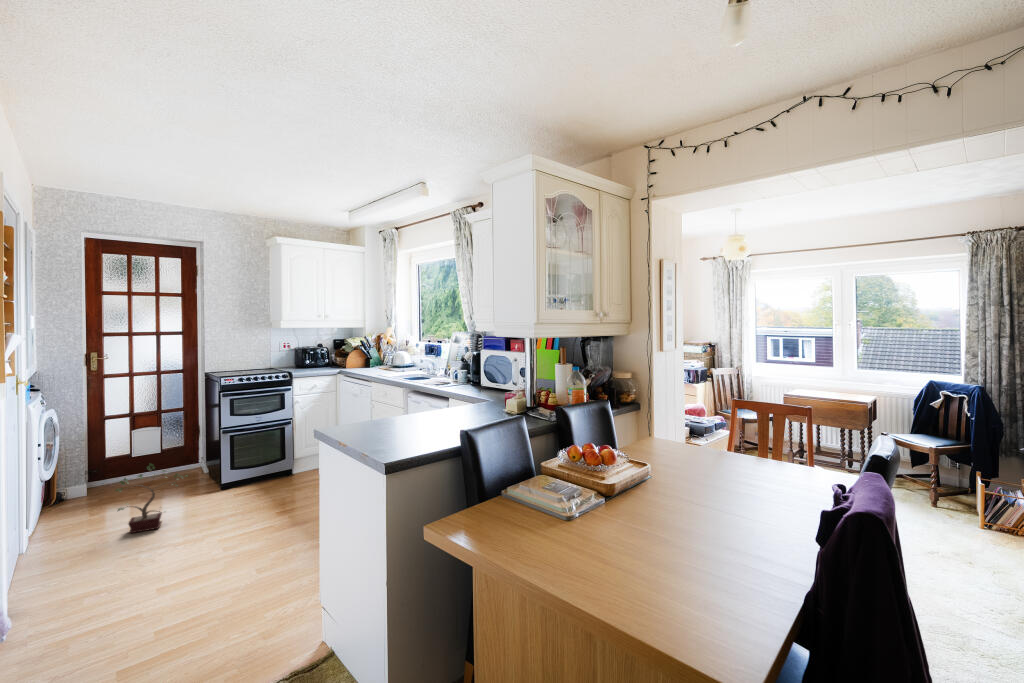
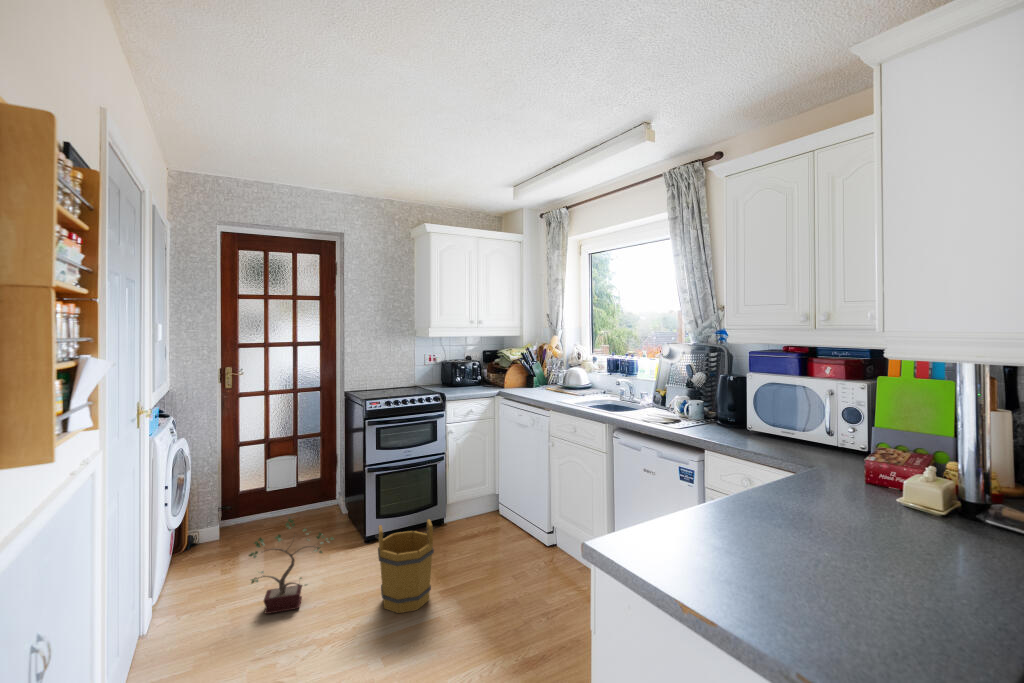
bucket: none [222,459,271,524] -> present [375,519,434,613]

